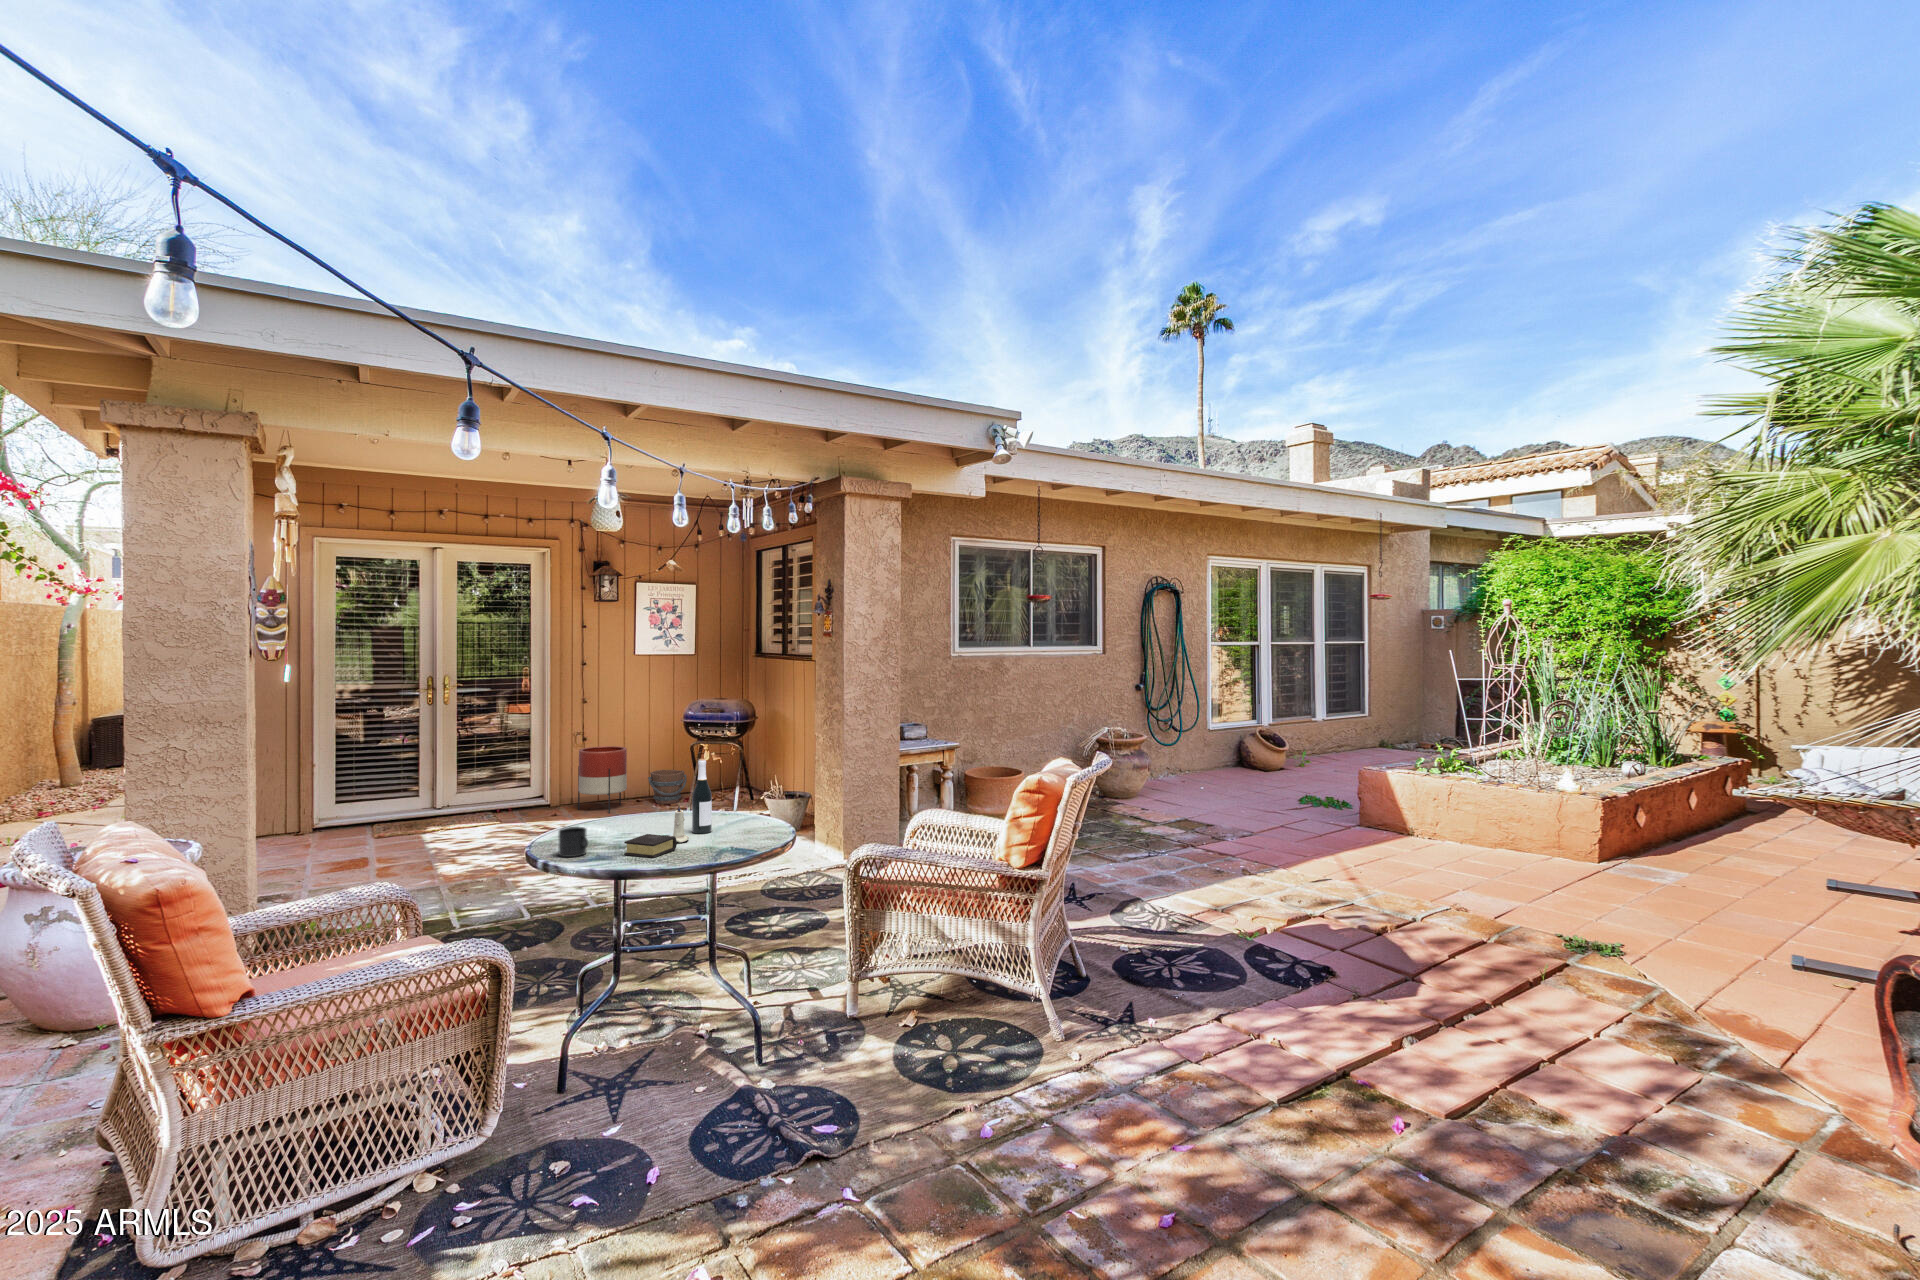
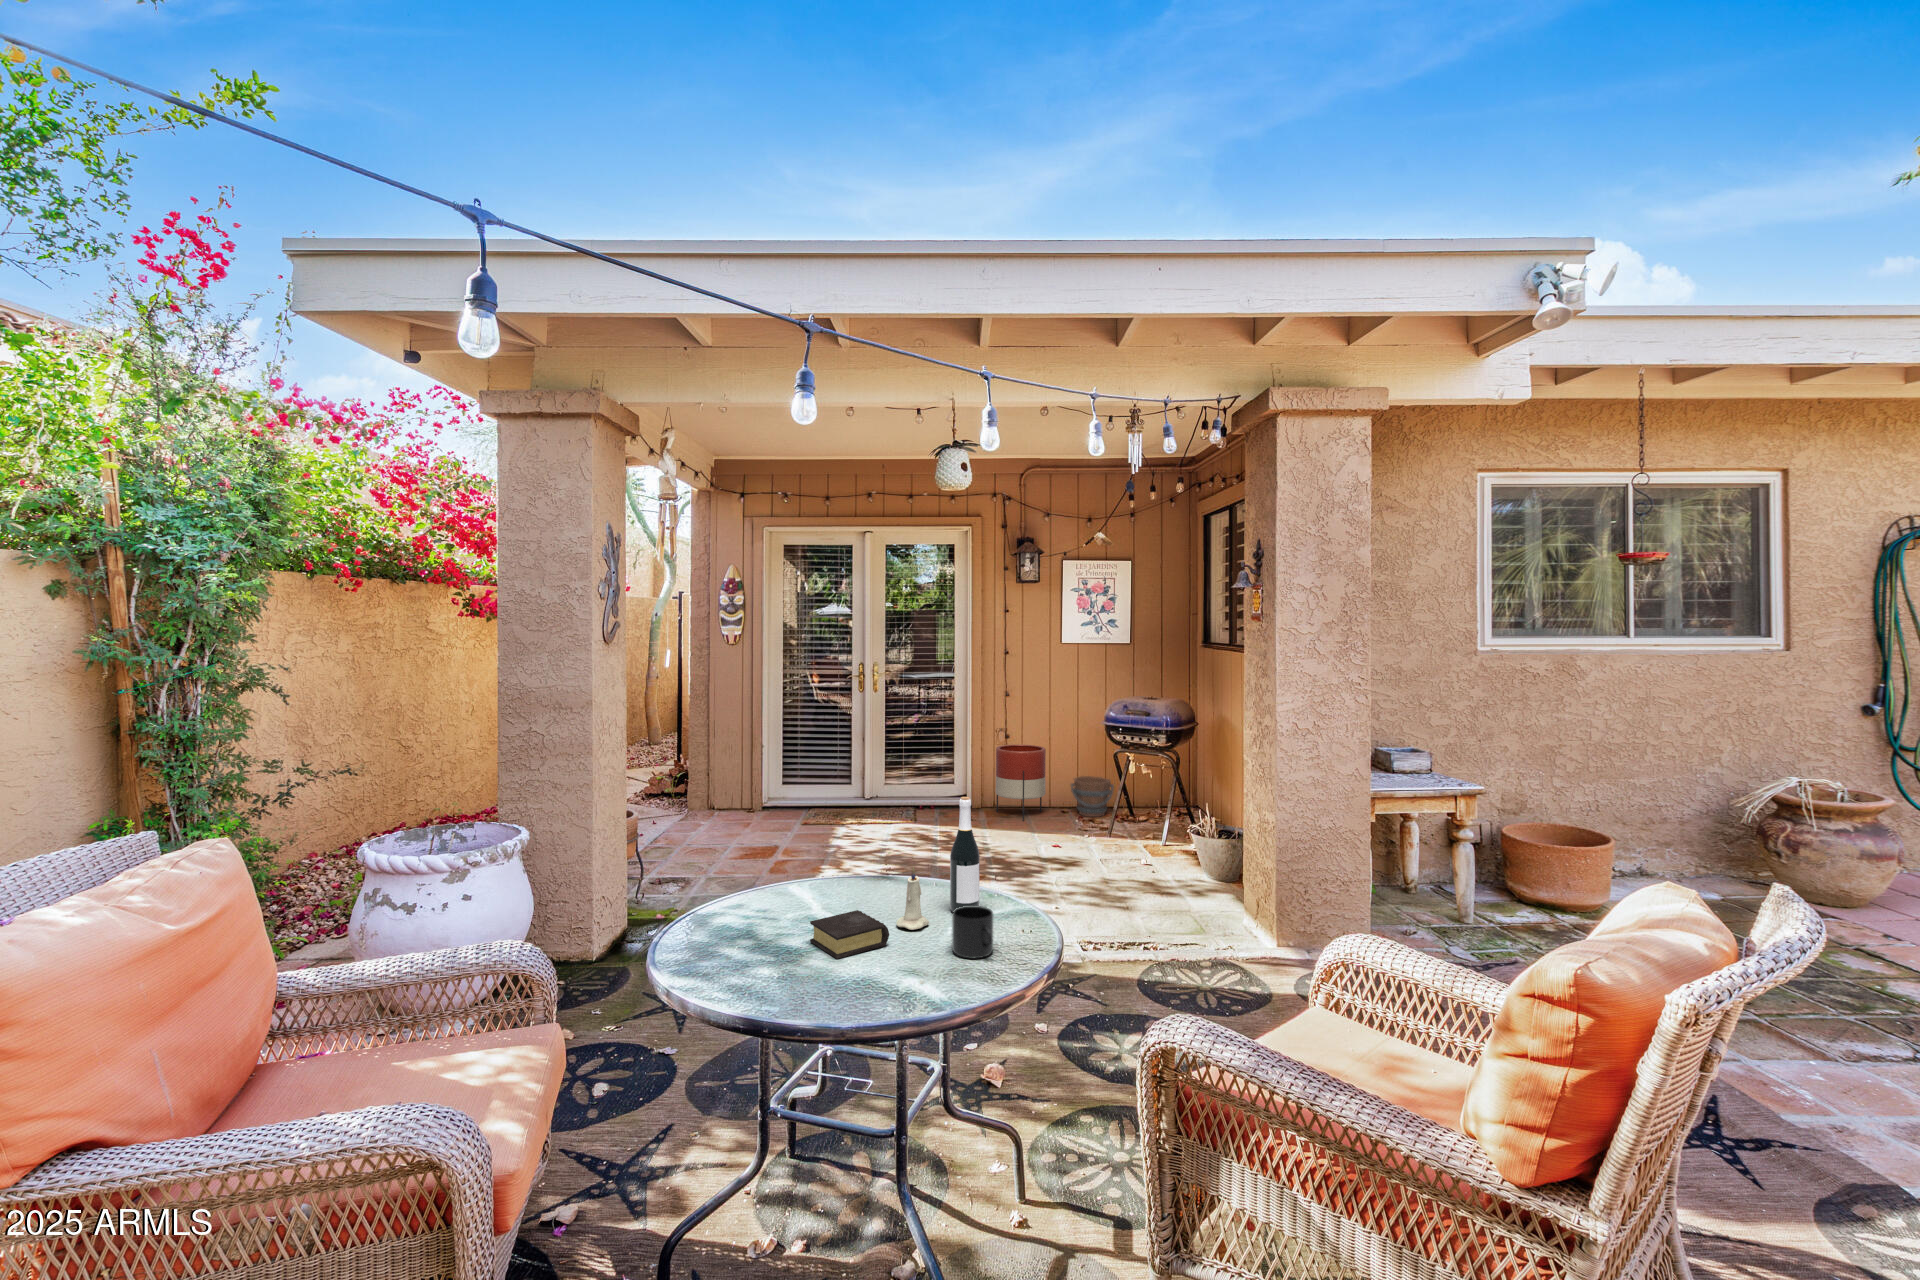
mug: present [558,827,588,857] -> present [952,906,993,959]

